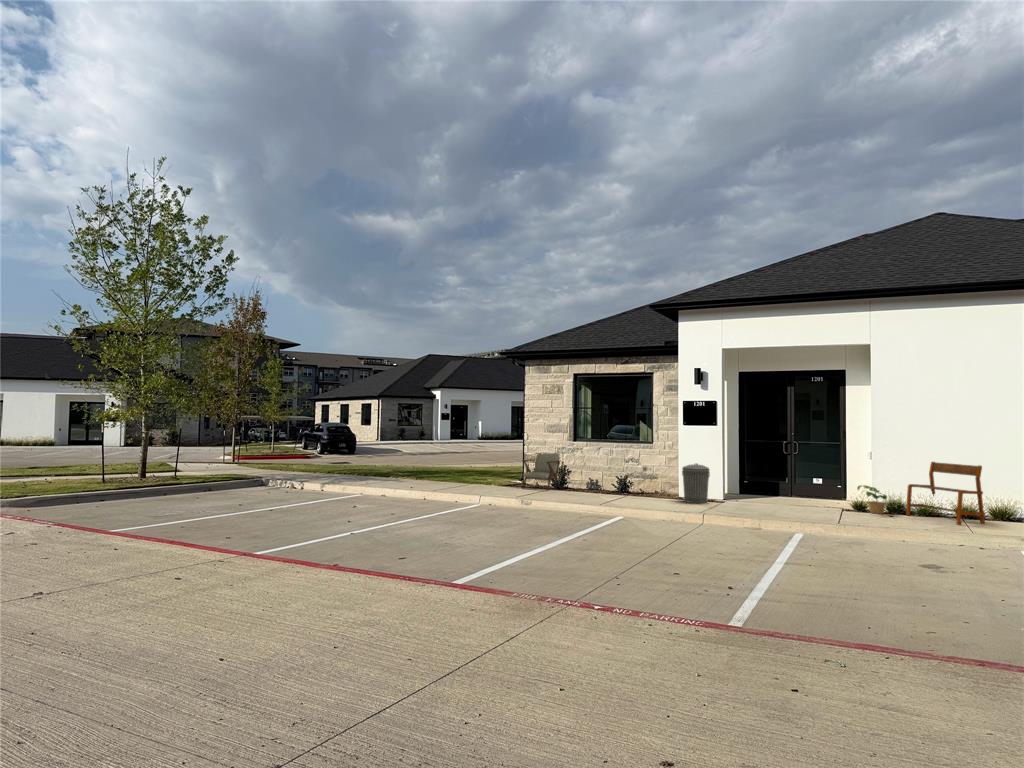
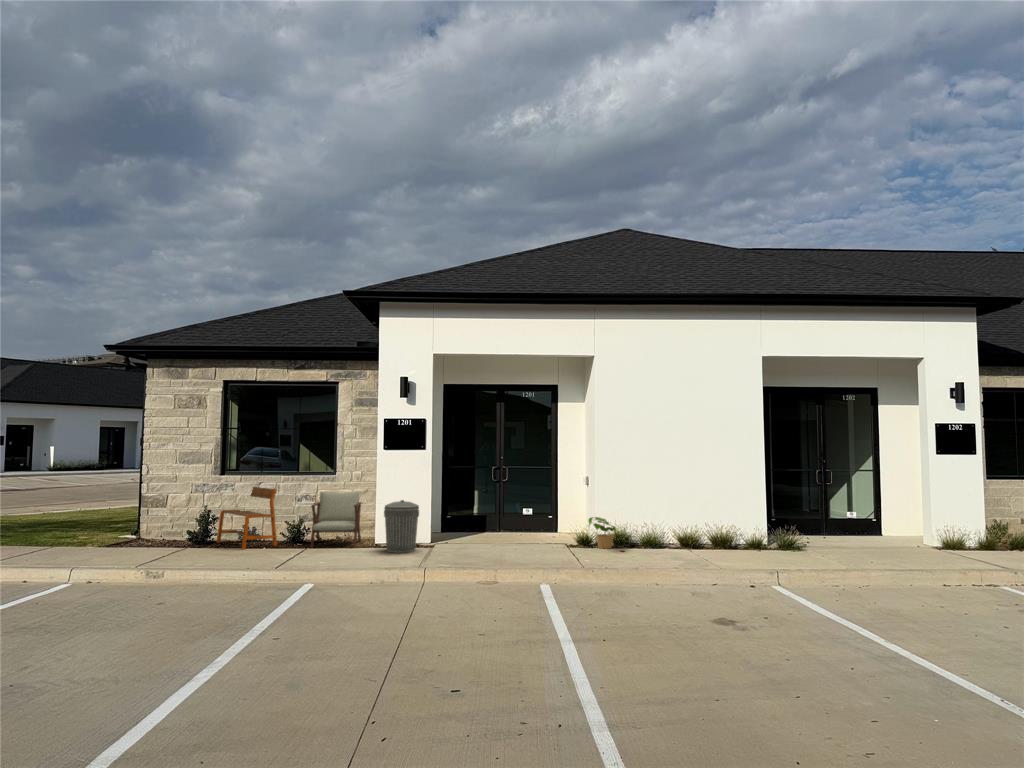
lounge chair: present [523,453,562,491] -> present [310,492,361,548]
bench: present [906,462,985,525] -> present [217,487,277,550]

